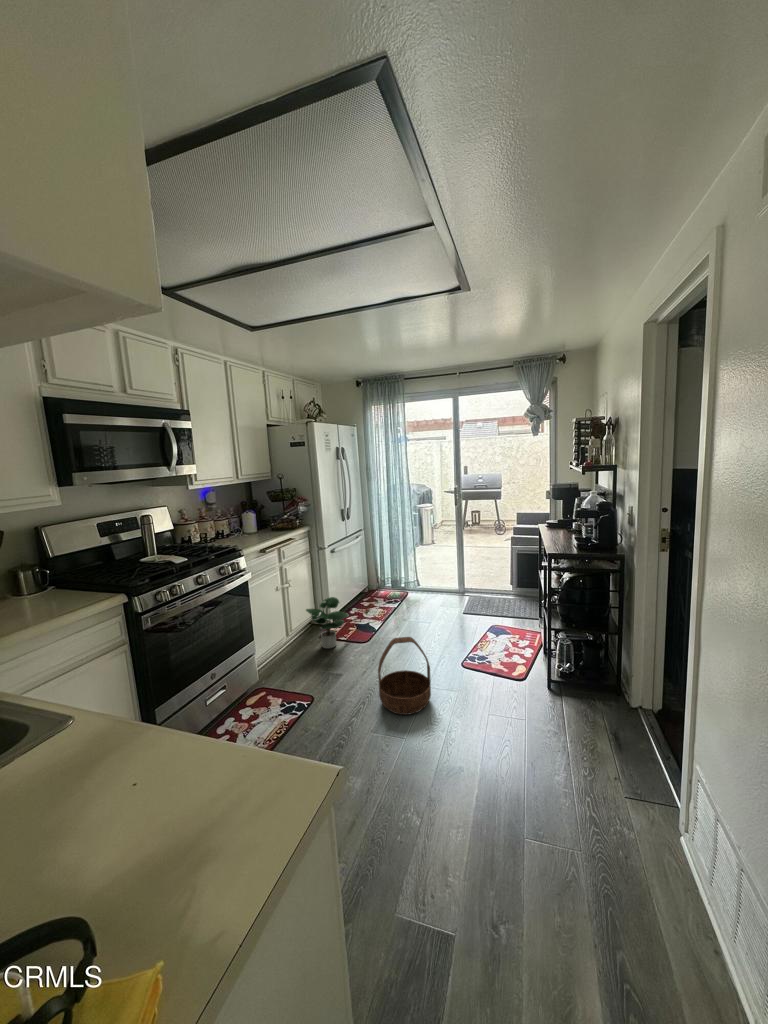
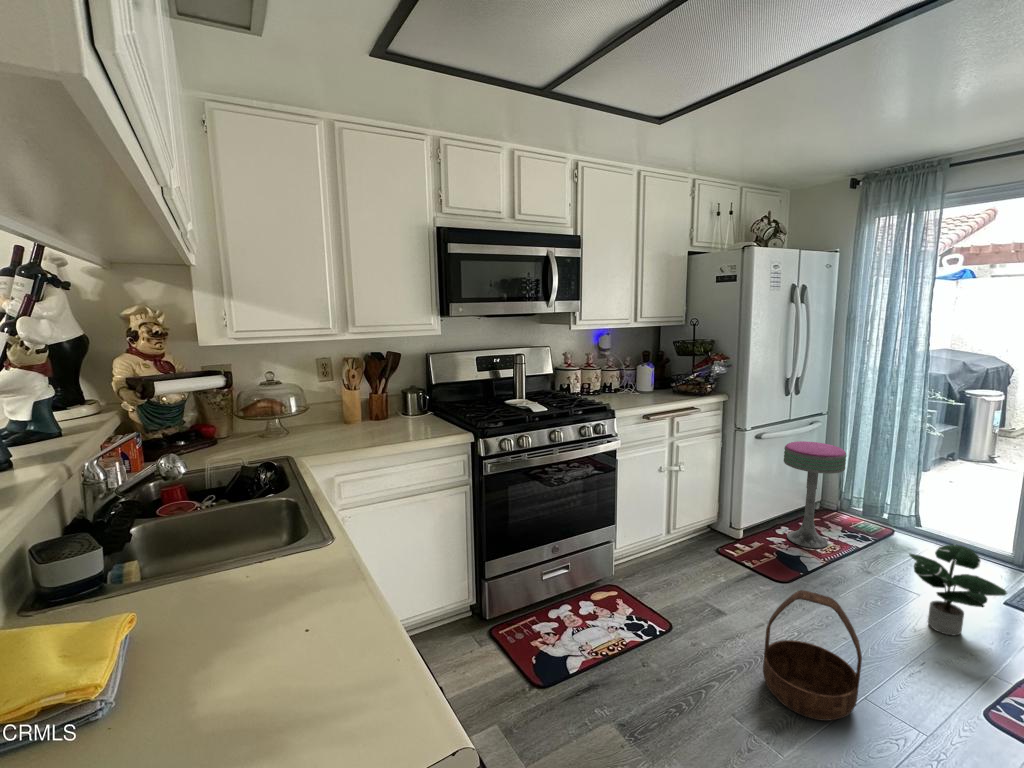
bar stool: none [348,548,383,617] -> present [784,441,847,548]
potted plant: present [306,597,349,648] -> present [909,545,1008,636]

